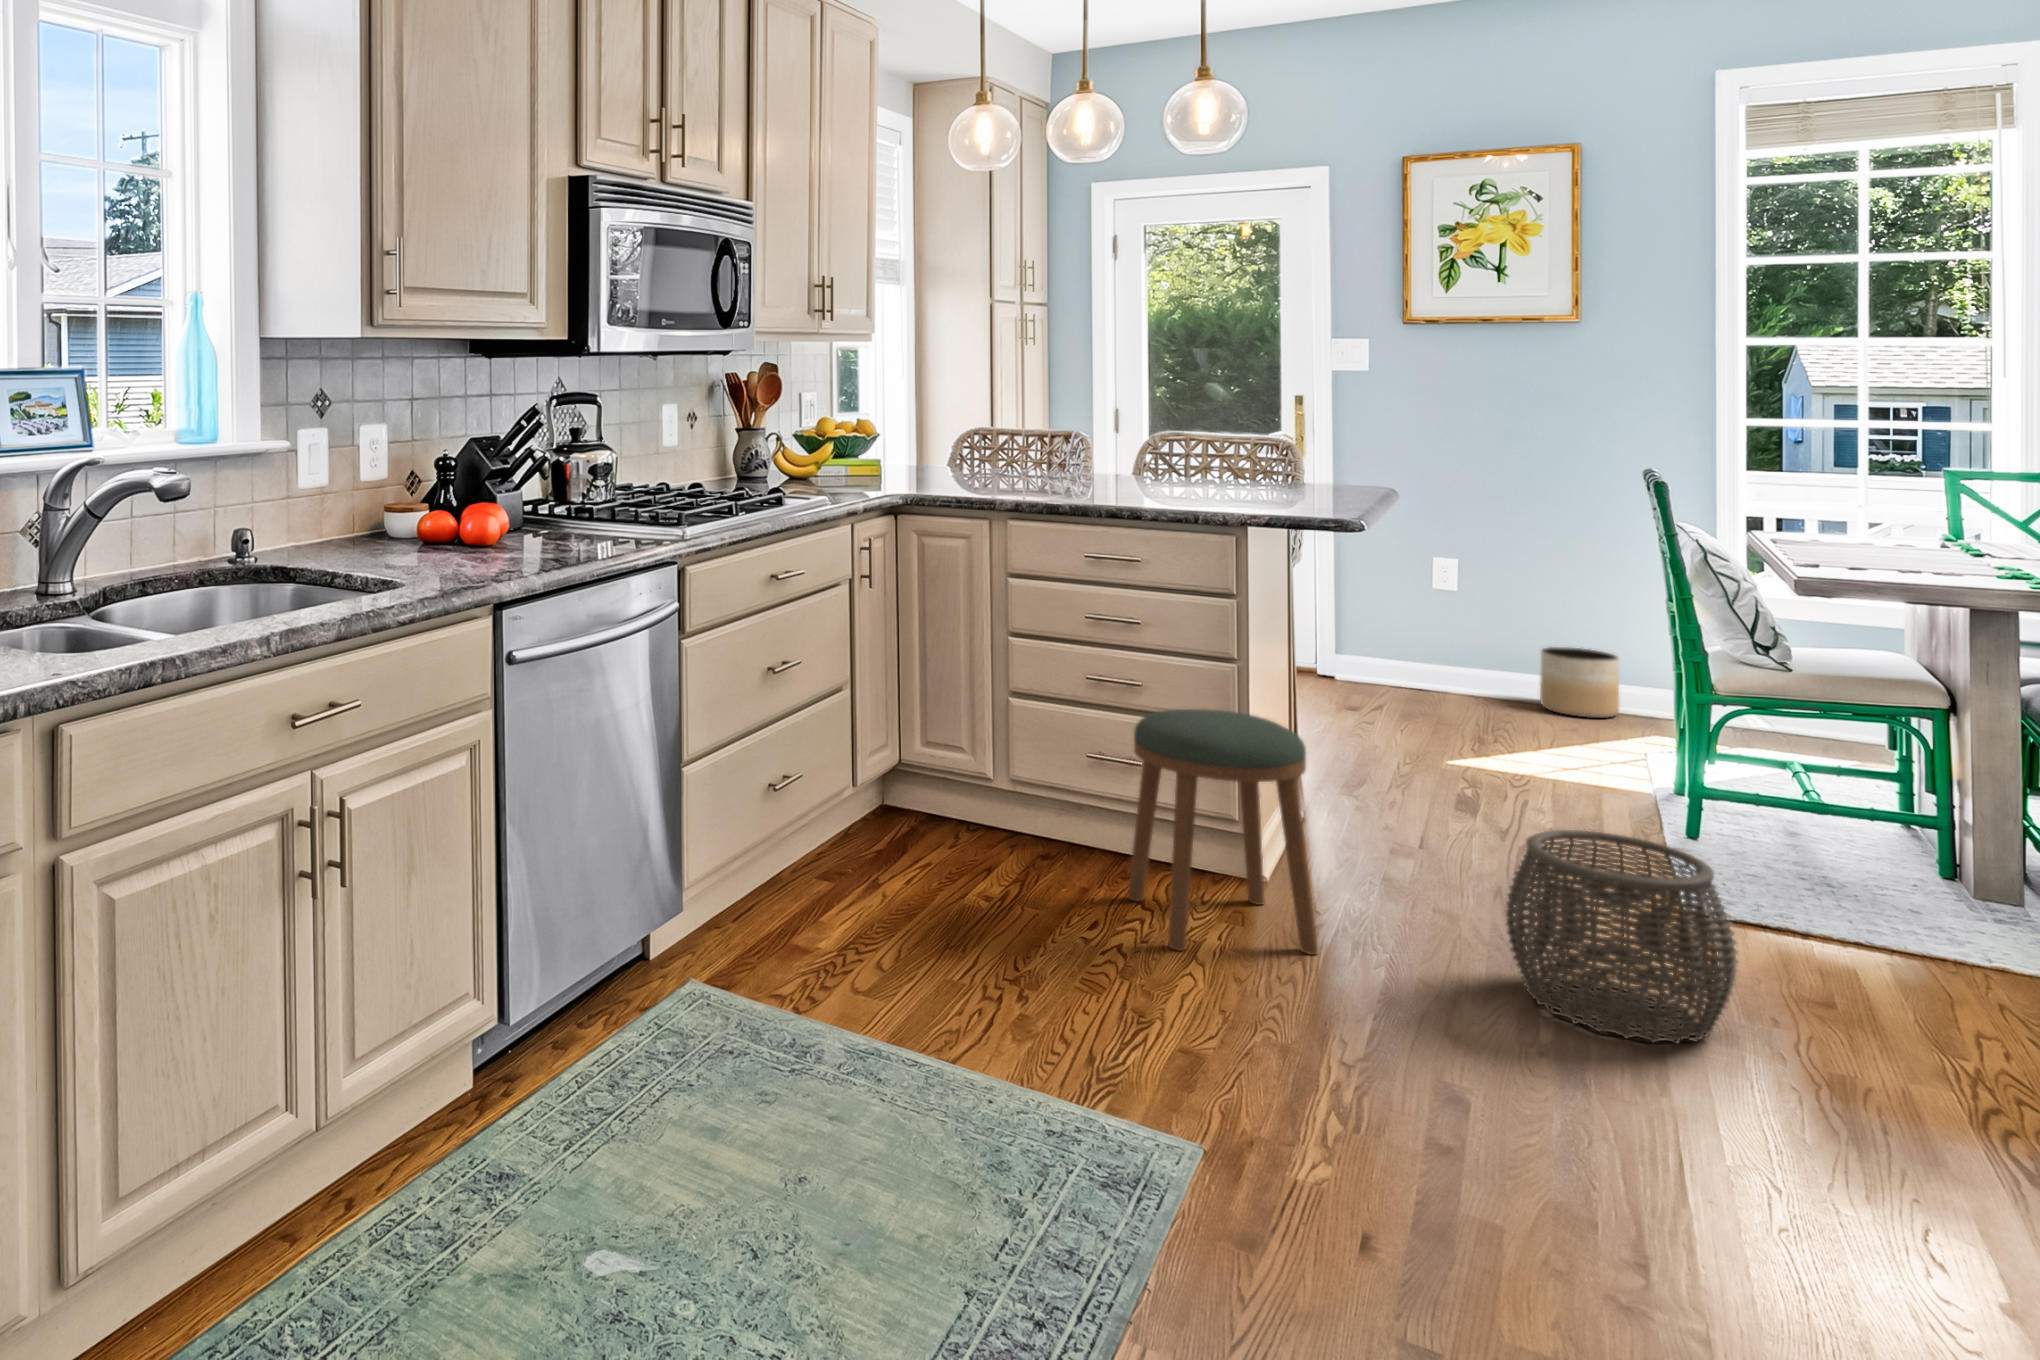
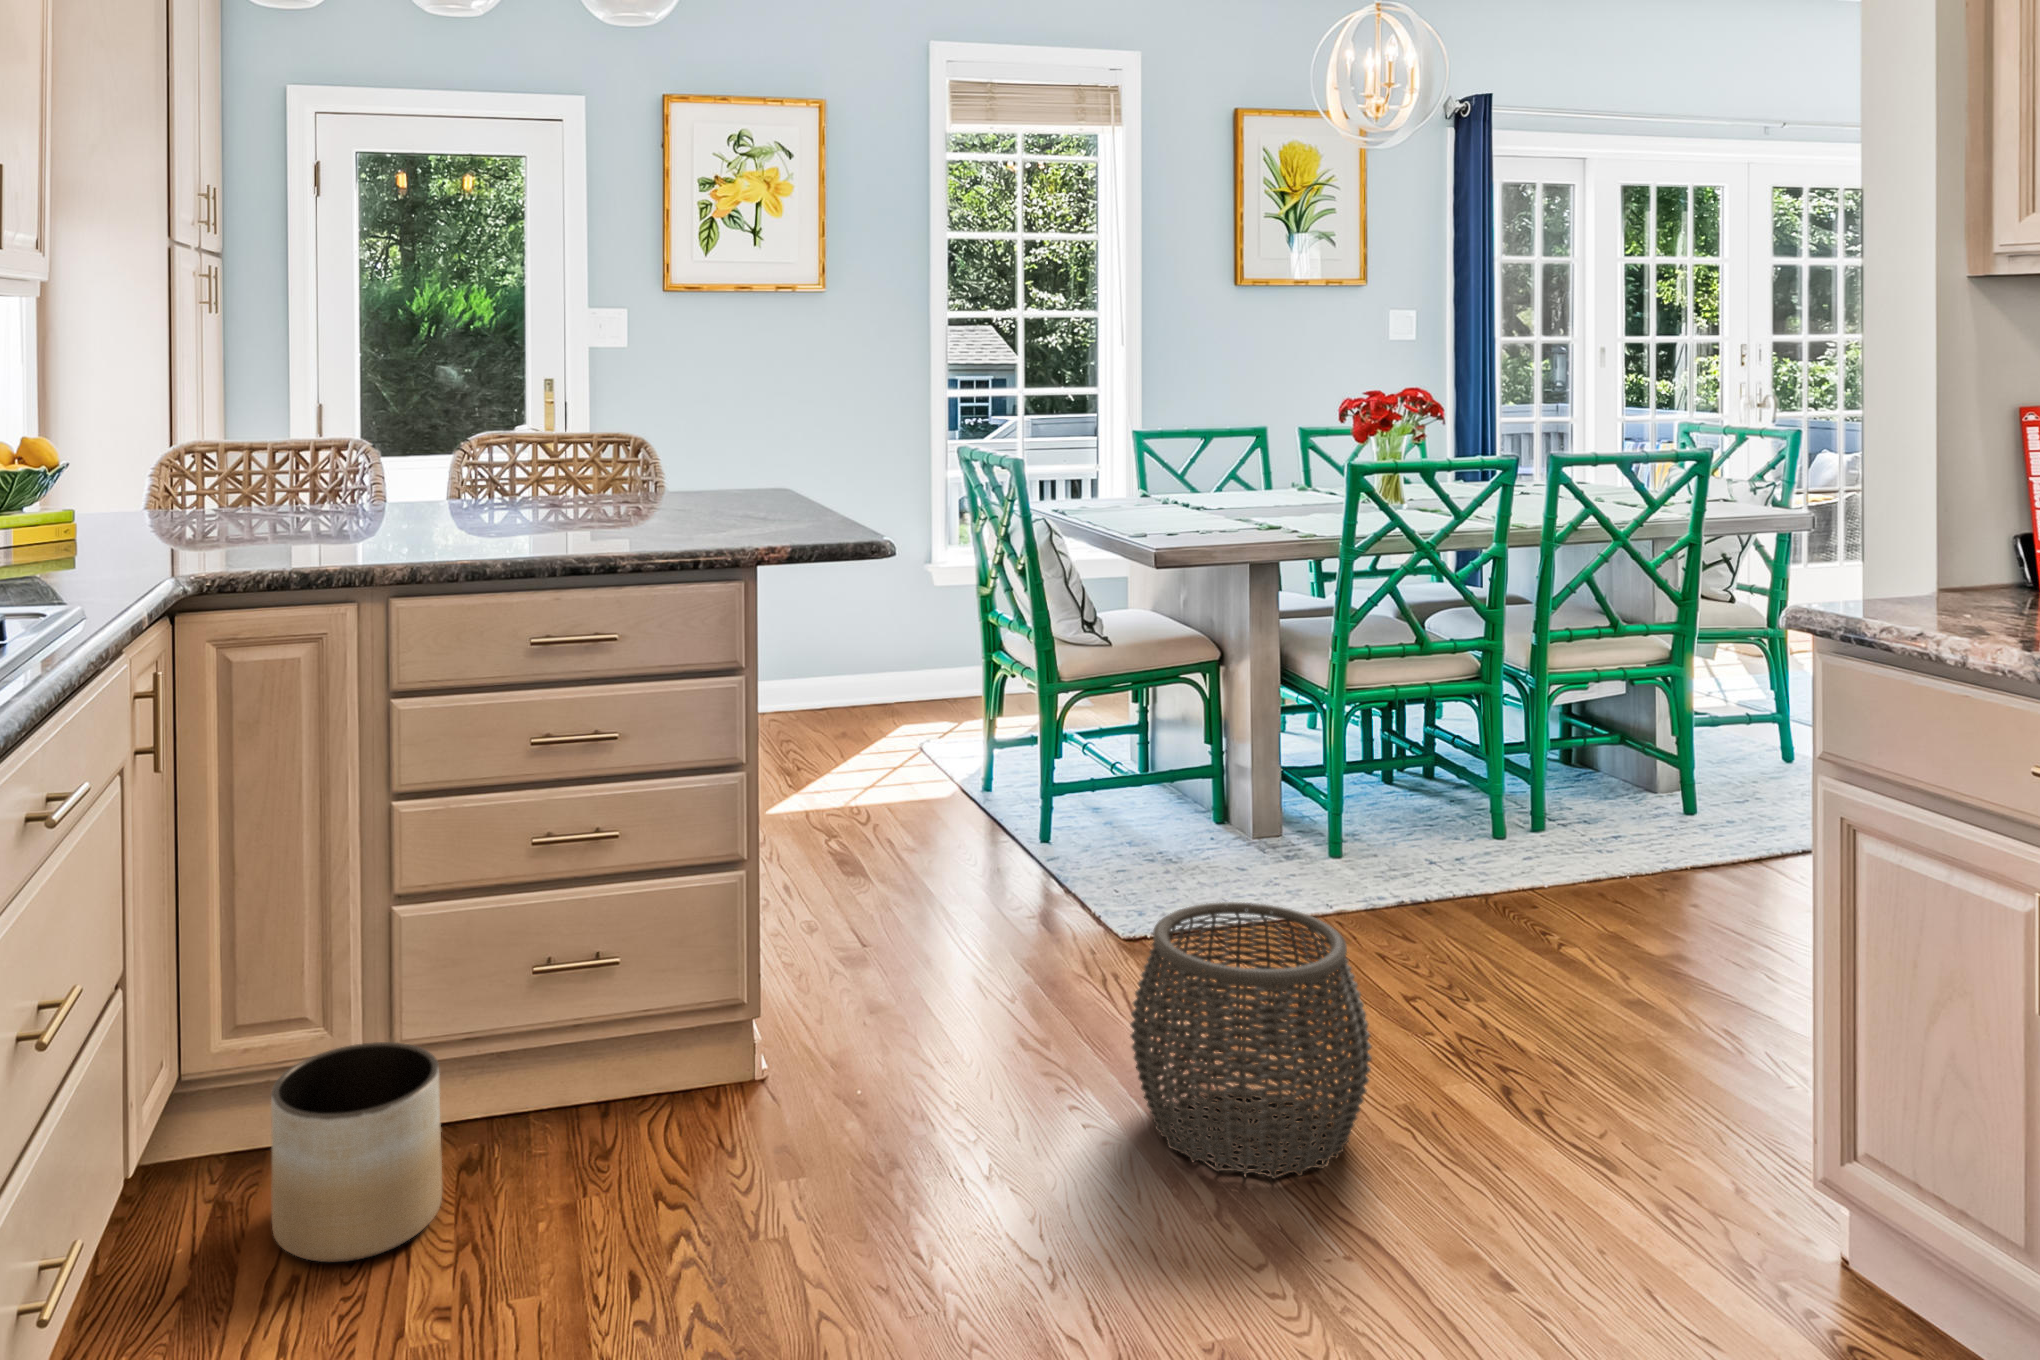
planter: present [1540,647,1619,718] -> present [271,1042,442,1263]
stool: present [1127,709,1318,955] -> none [642,852,936,1286]

